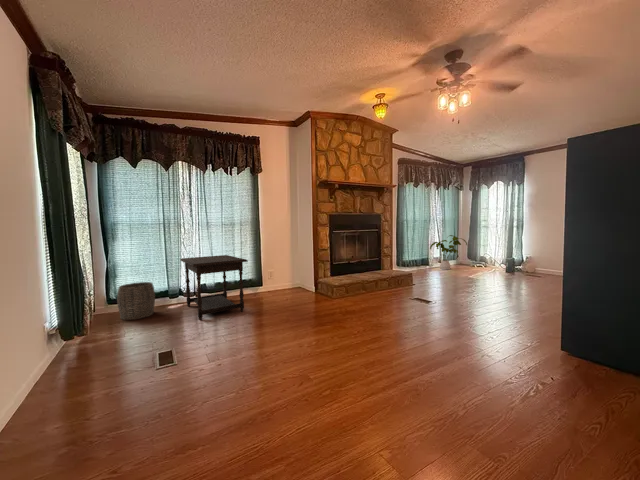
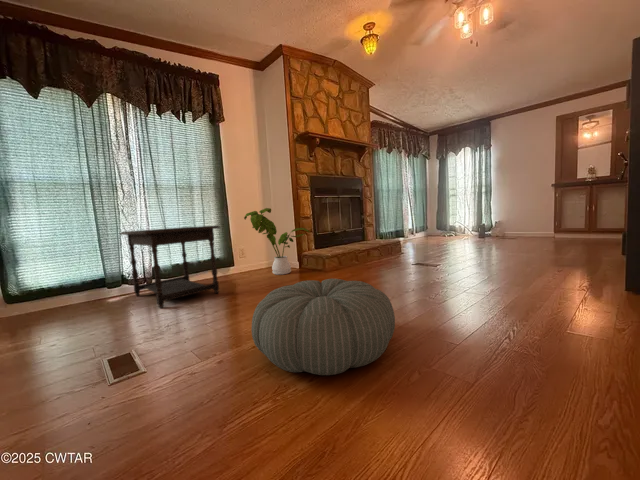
house plant: present [430,235,467,270] -> present [244,208,309,275]
woven basket: present [117,282,155,320] -> none [24,266,86,320]
pouf: none [239,317,339,391] -> present [252,279,395,375]

